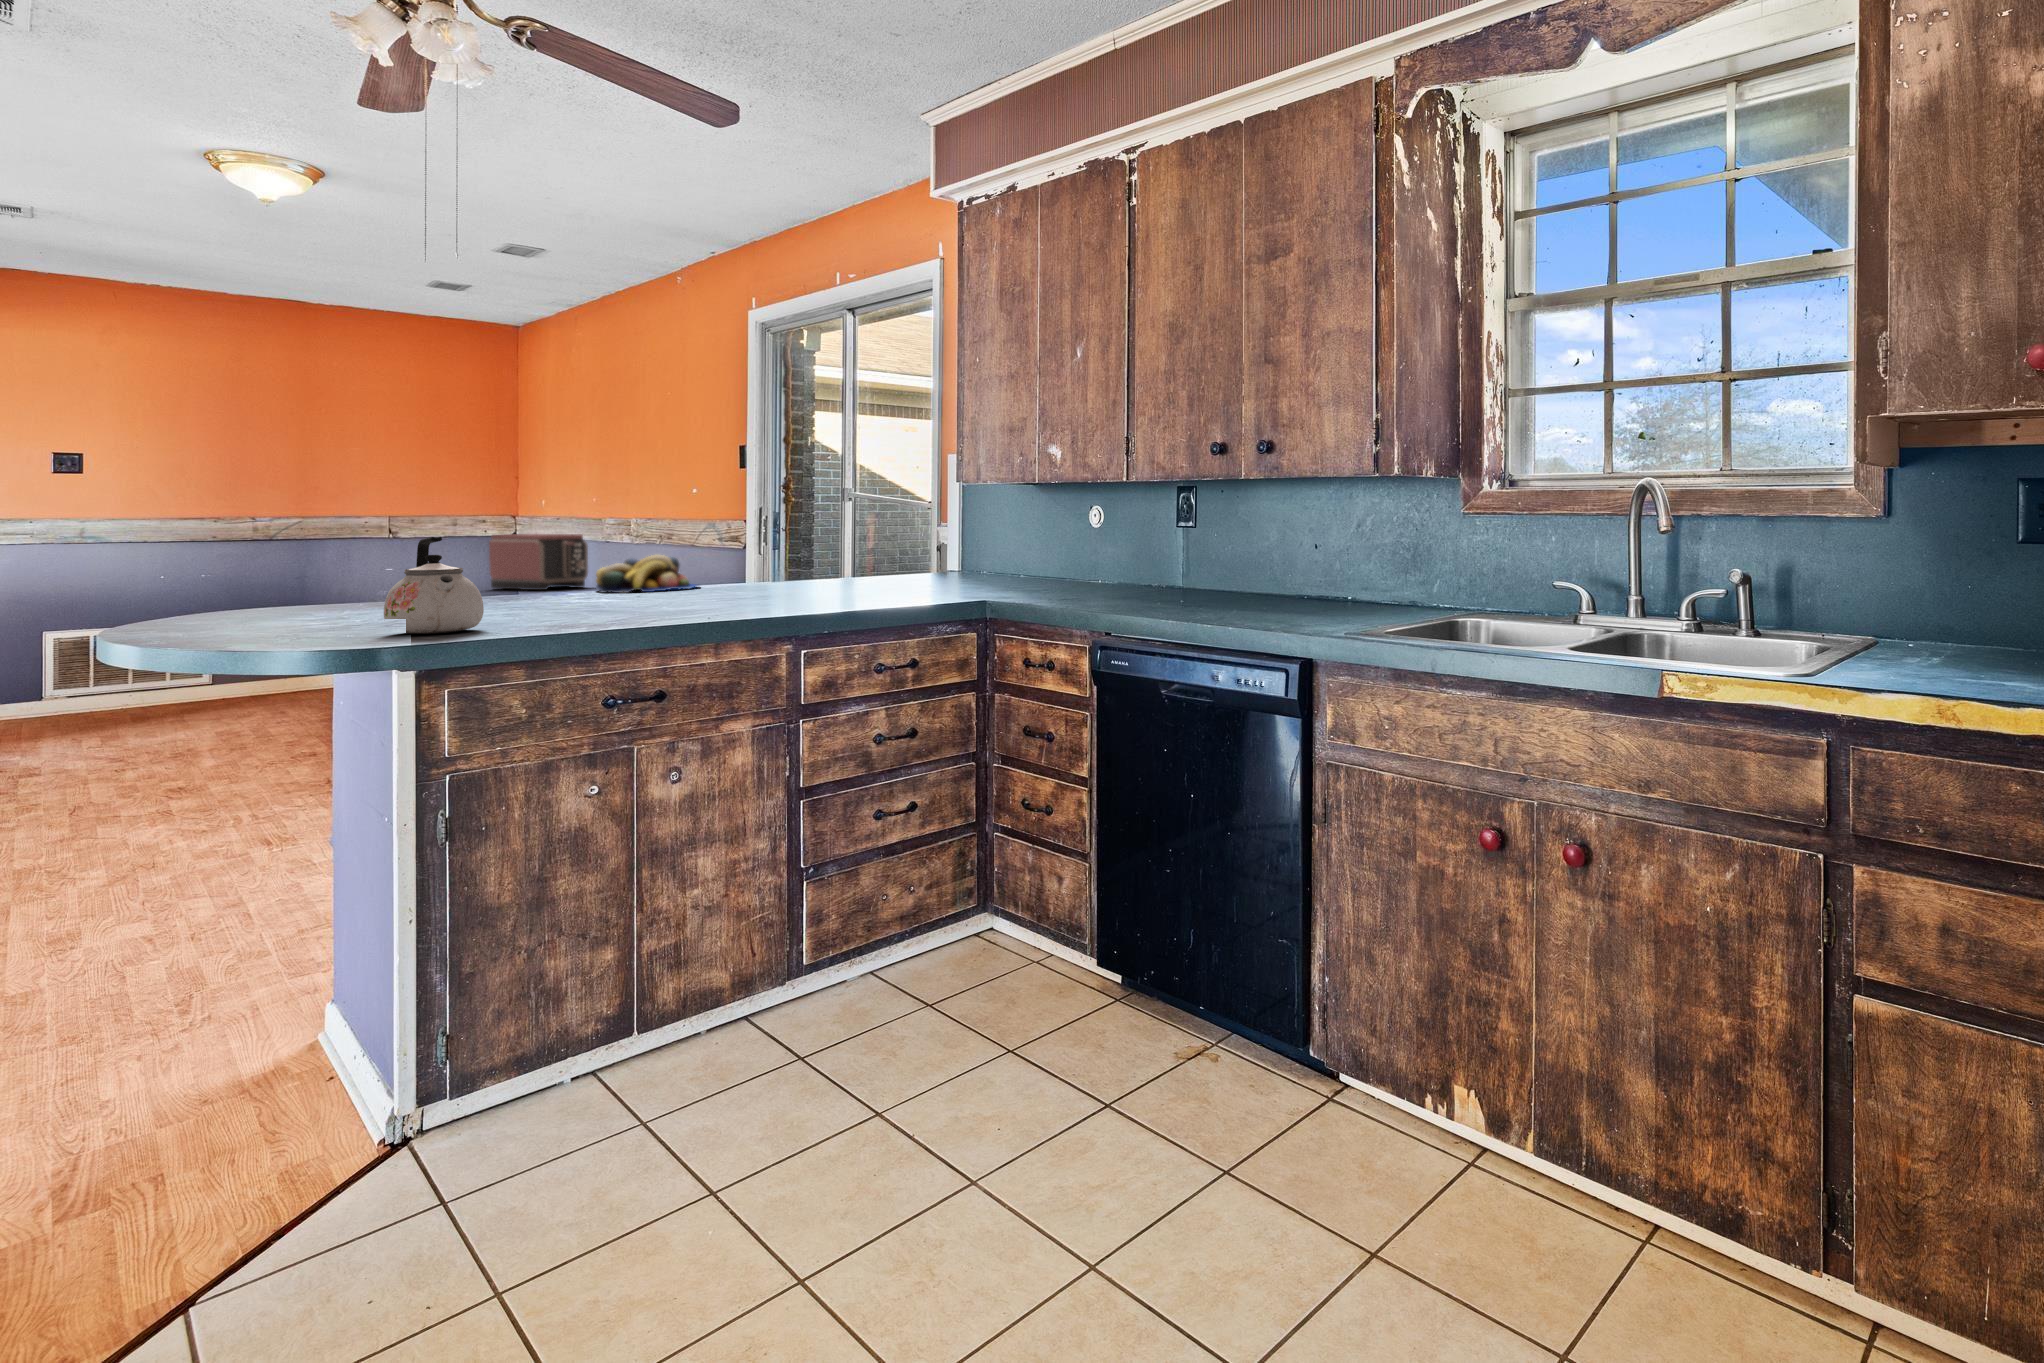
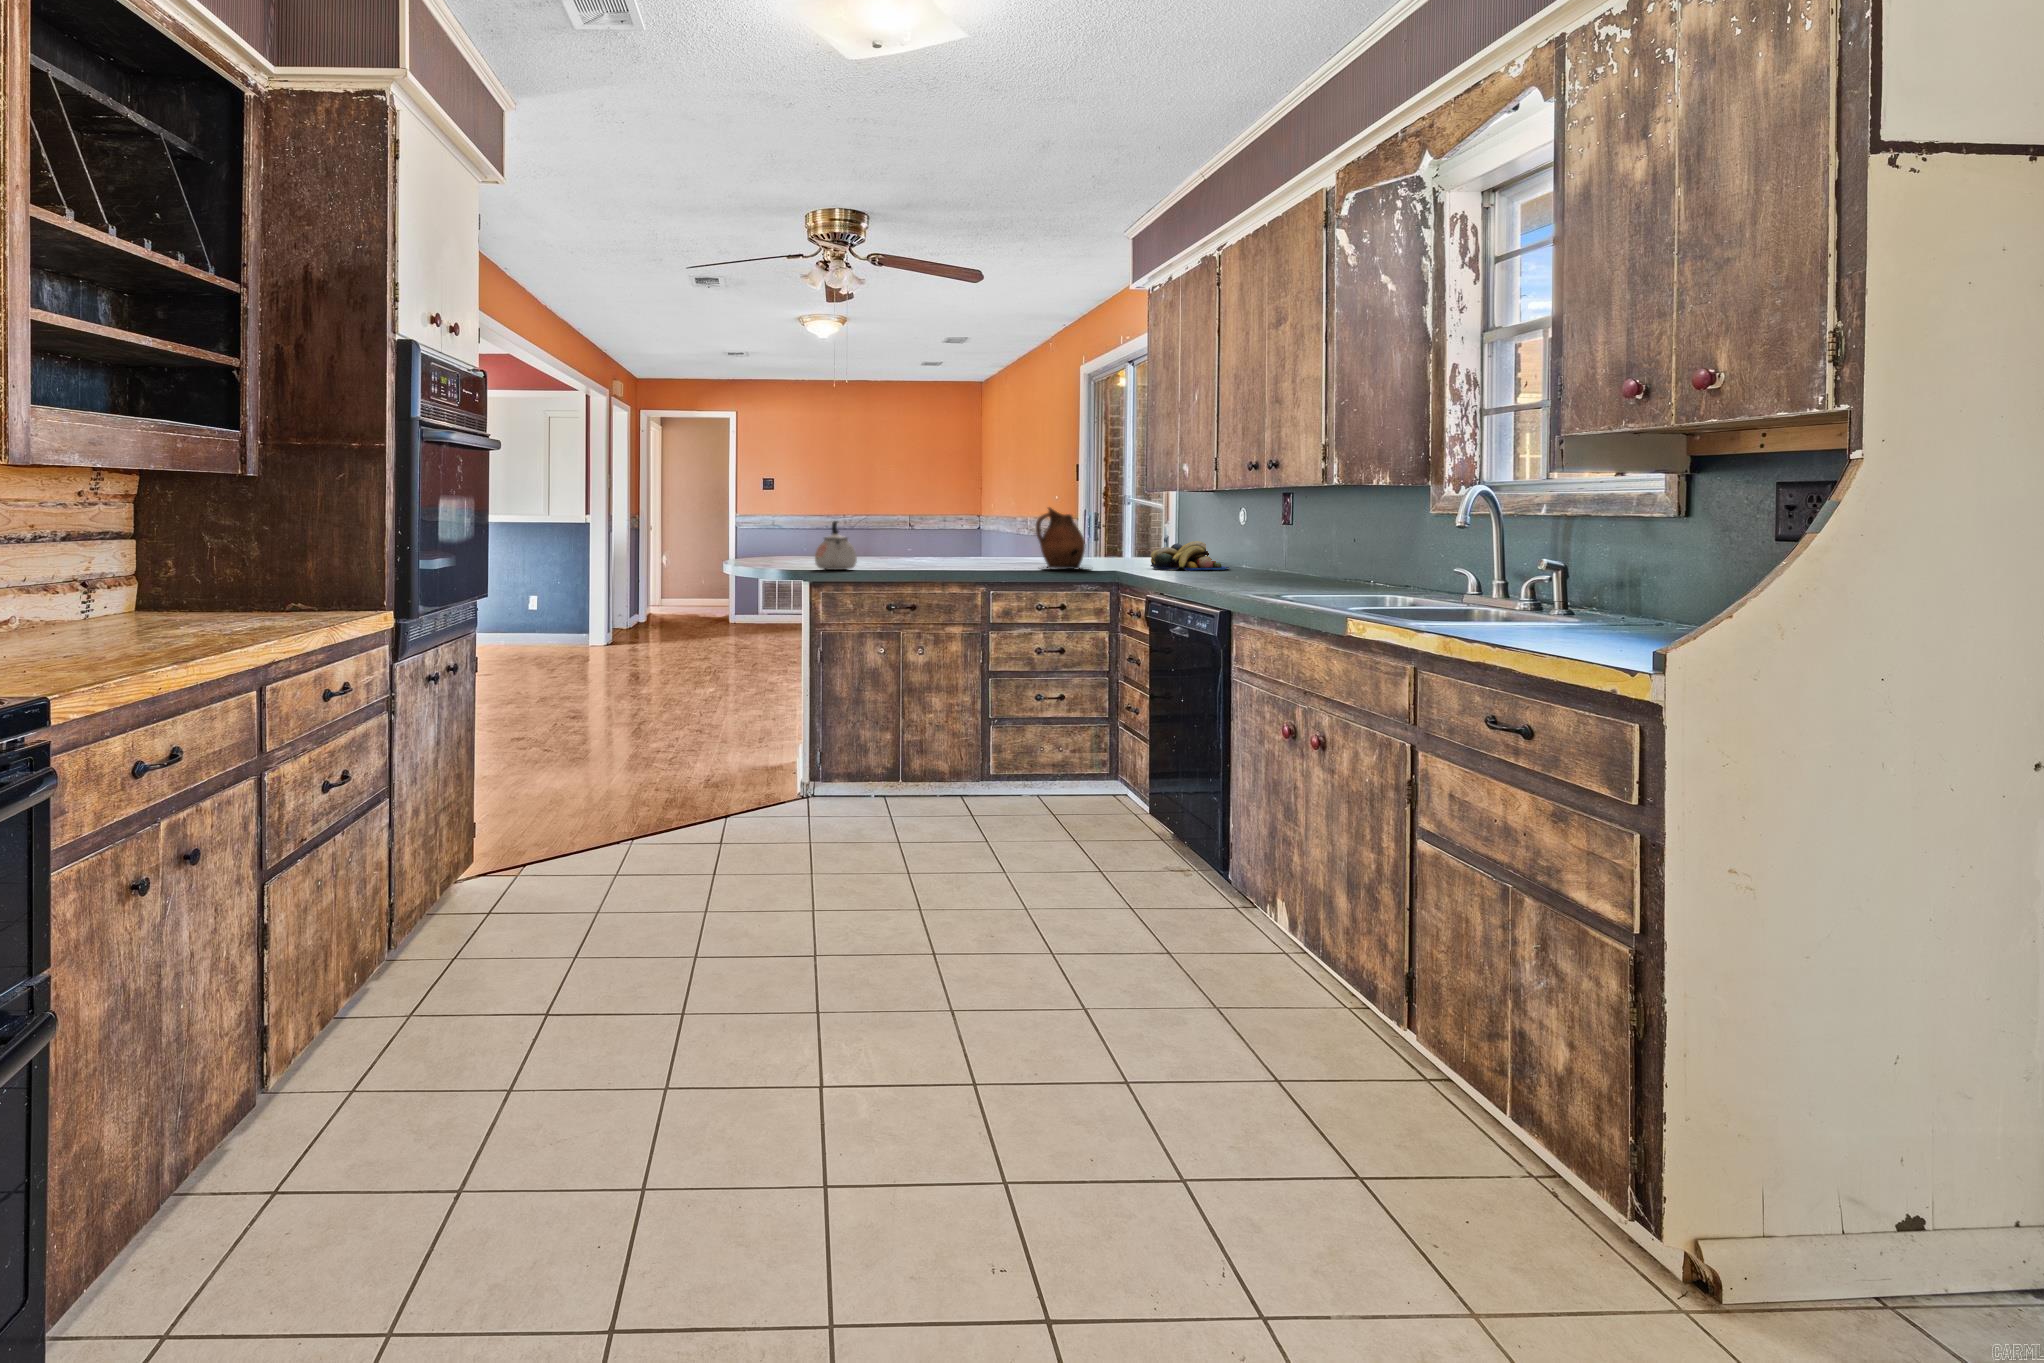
ceramic pitcher: none [813,508,894,605] -> present [1036,507,1085,570]
toaster: present [489,534,588,590] -> none [916,524,965,558]
fruit bowl: present [596,555,697,593] -> present [1151,541,1229,571]

